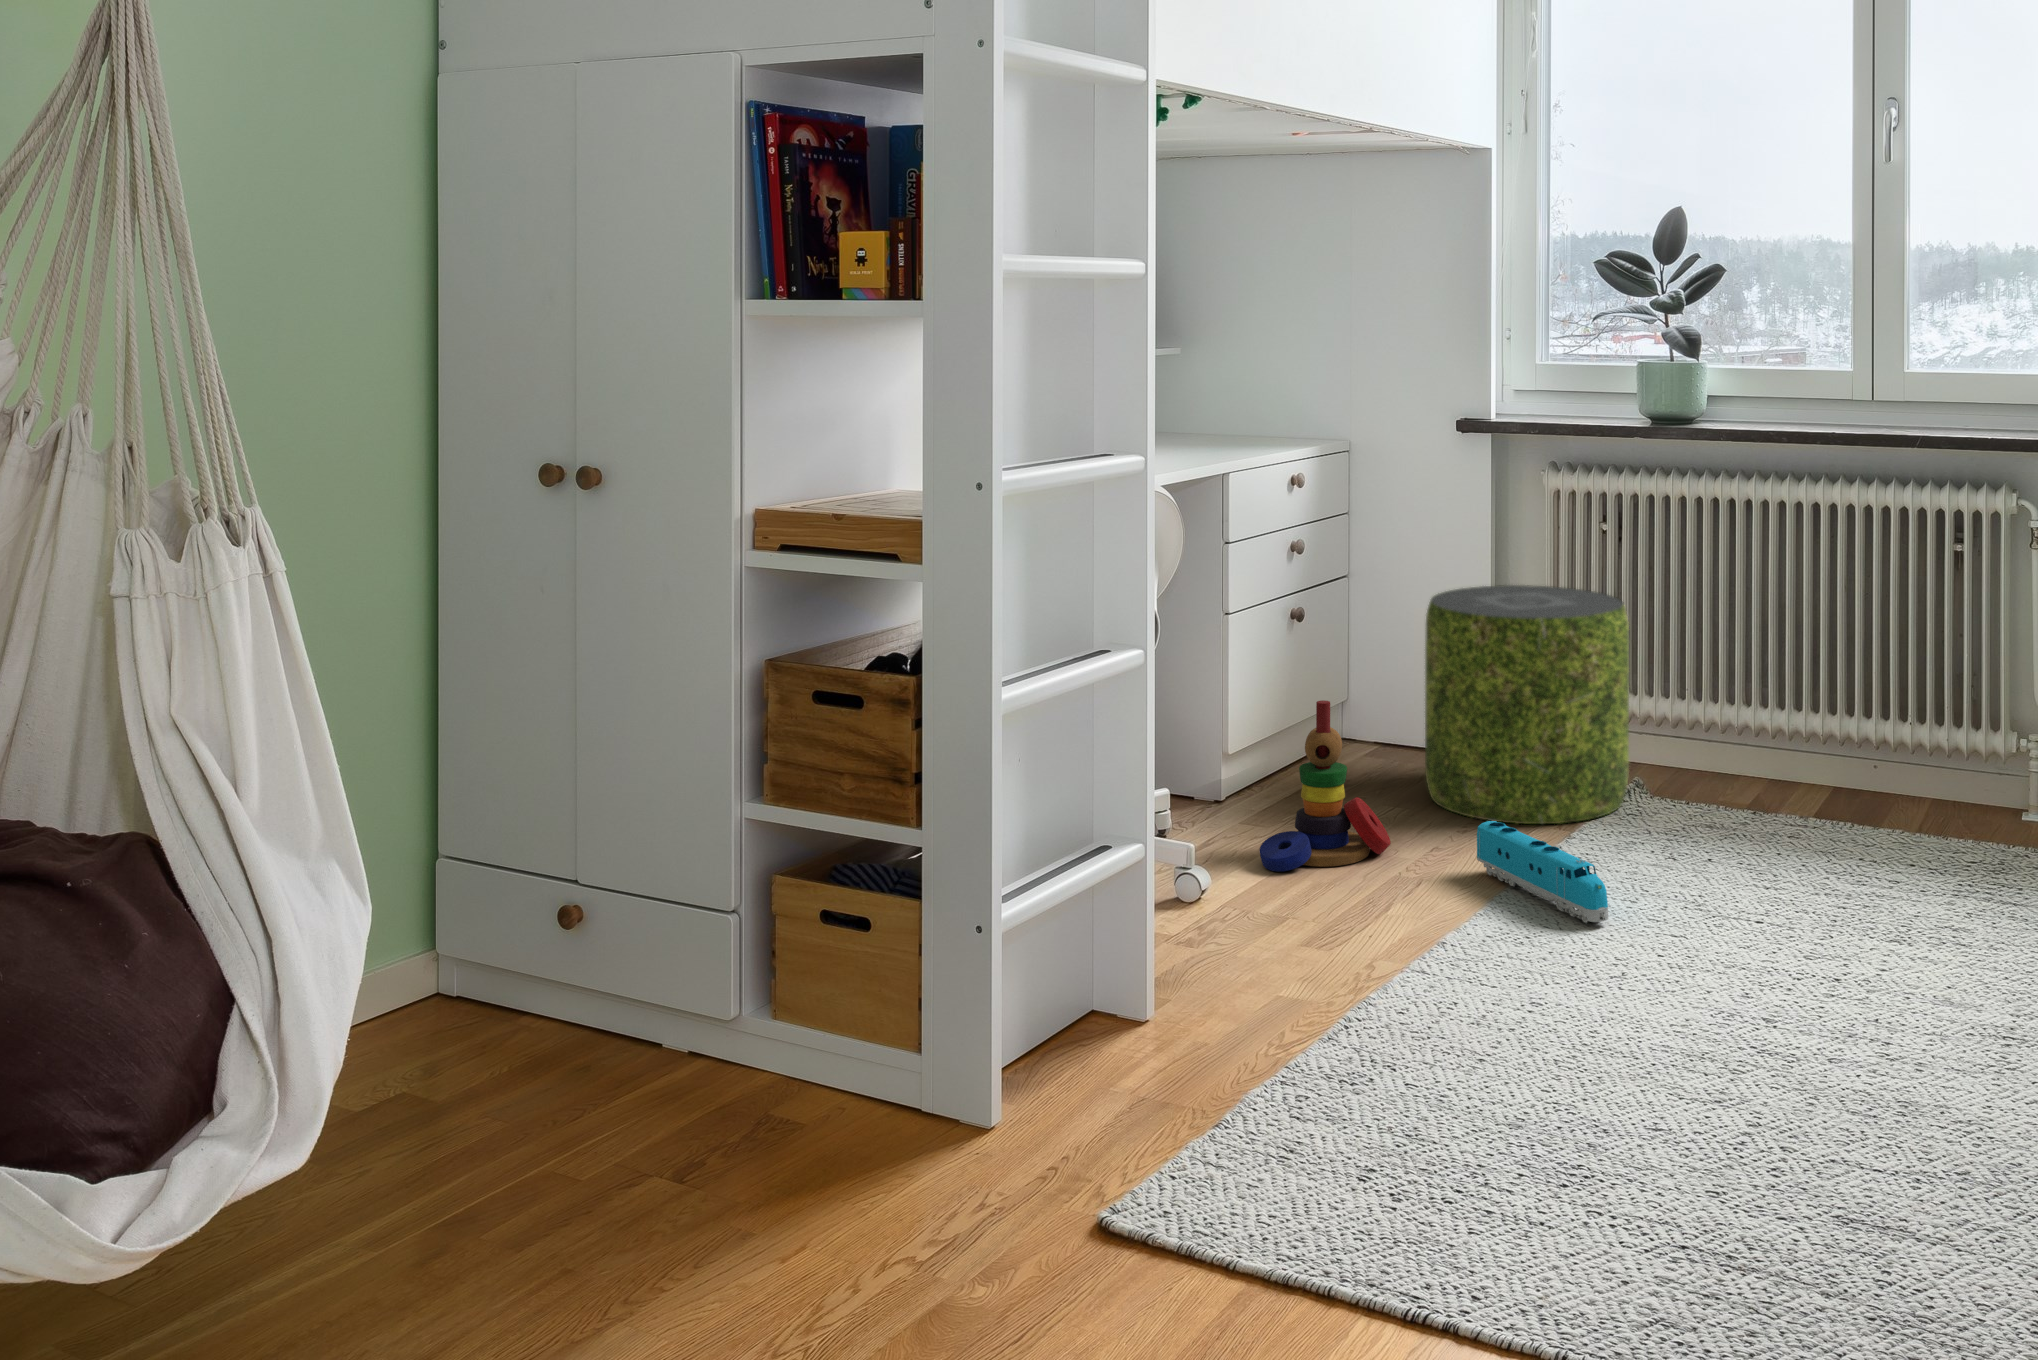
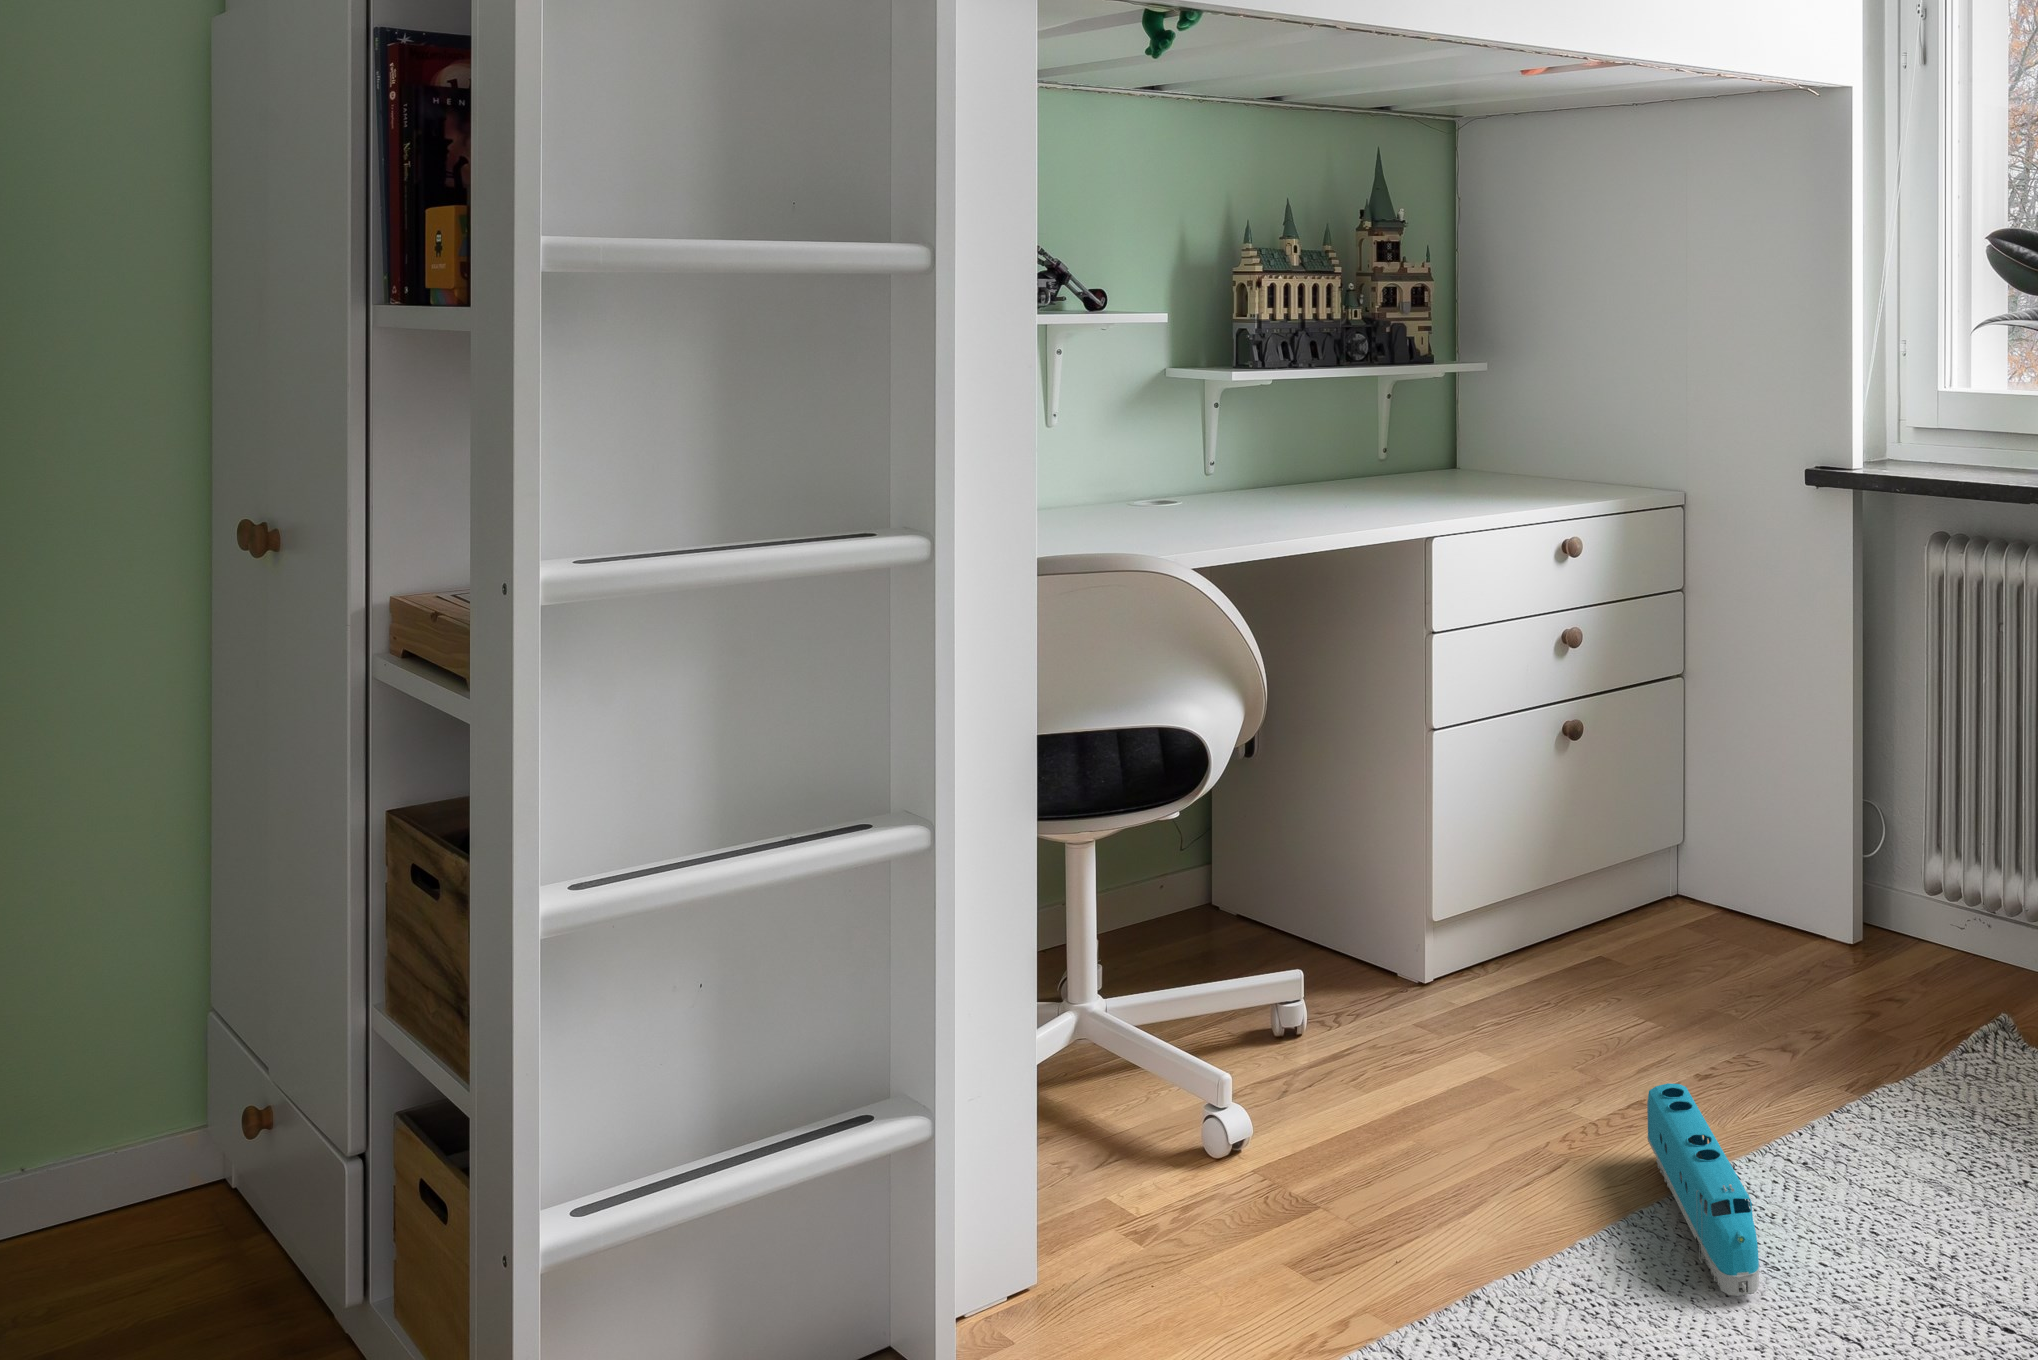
pouf: present [1425,585,1629,824] -> none [1696,706,1990,1078]
stacking toy: present [1259,700,1391,872] -> none [1360,873,1564,1119]

